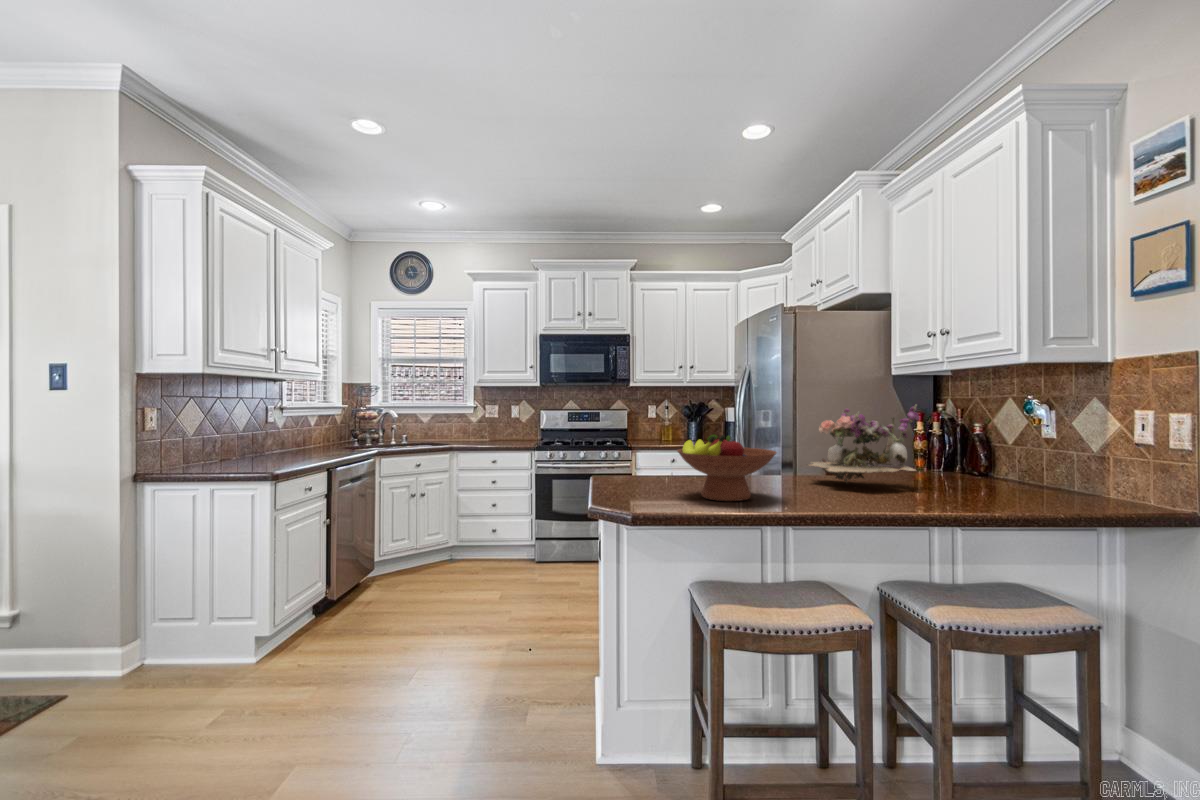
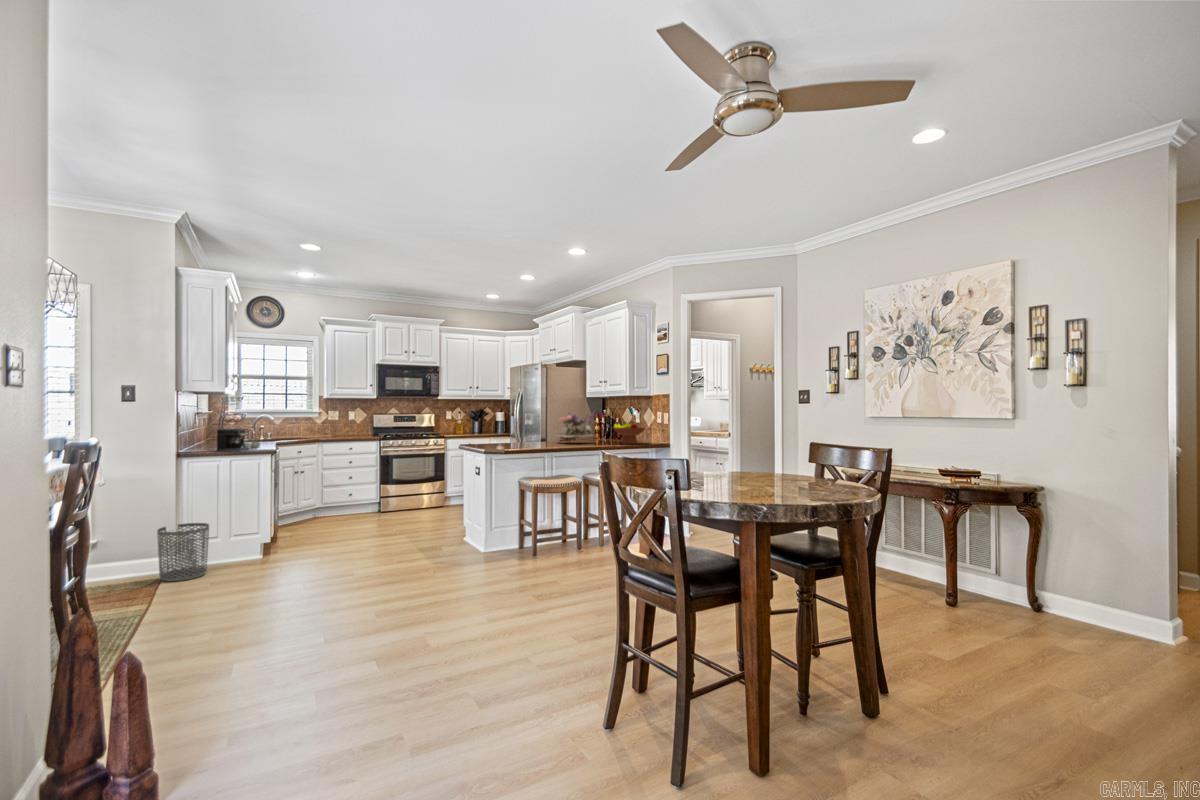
coffee maker: none [202,434,289,474] -> present [217,429,260,452]
fruit bowl: present [677,434,777,501] -> present [613,421,646,444]
waste bin: none [63,593,159,705] -> present [157,523,209,581]

